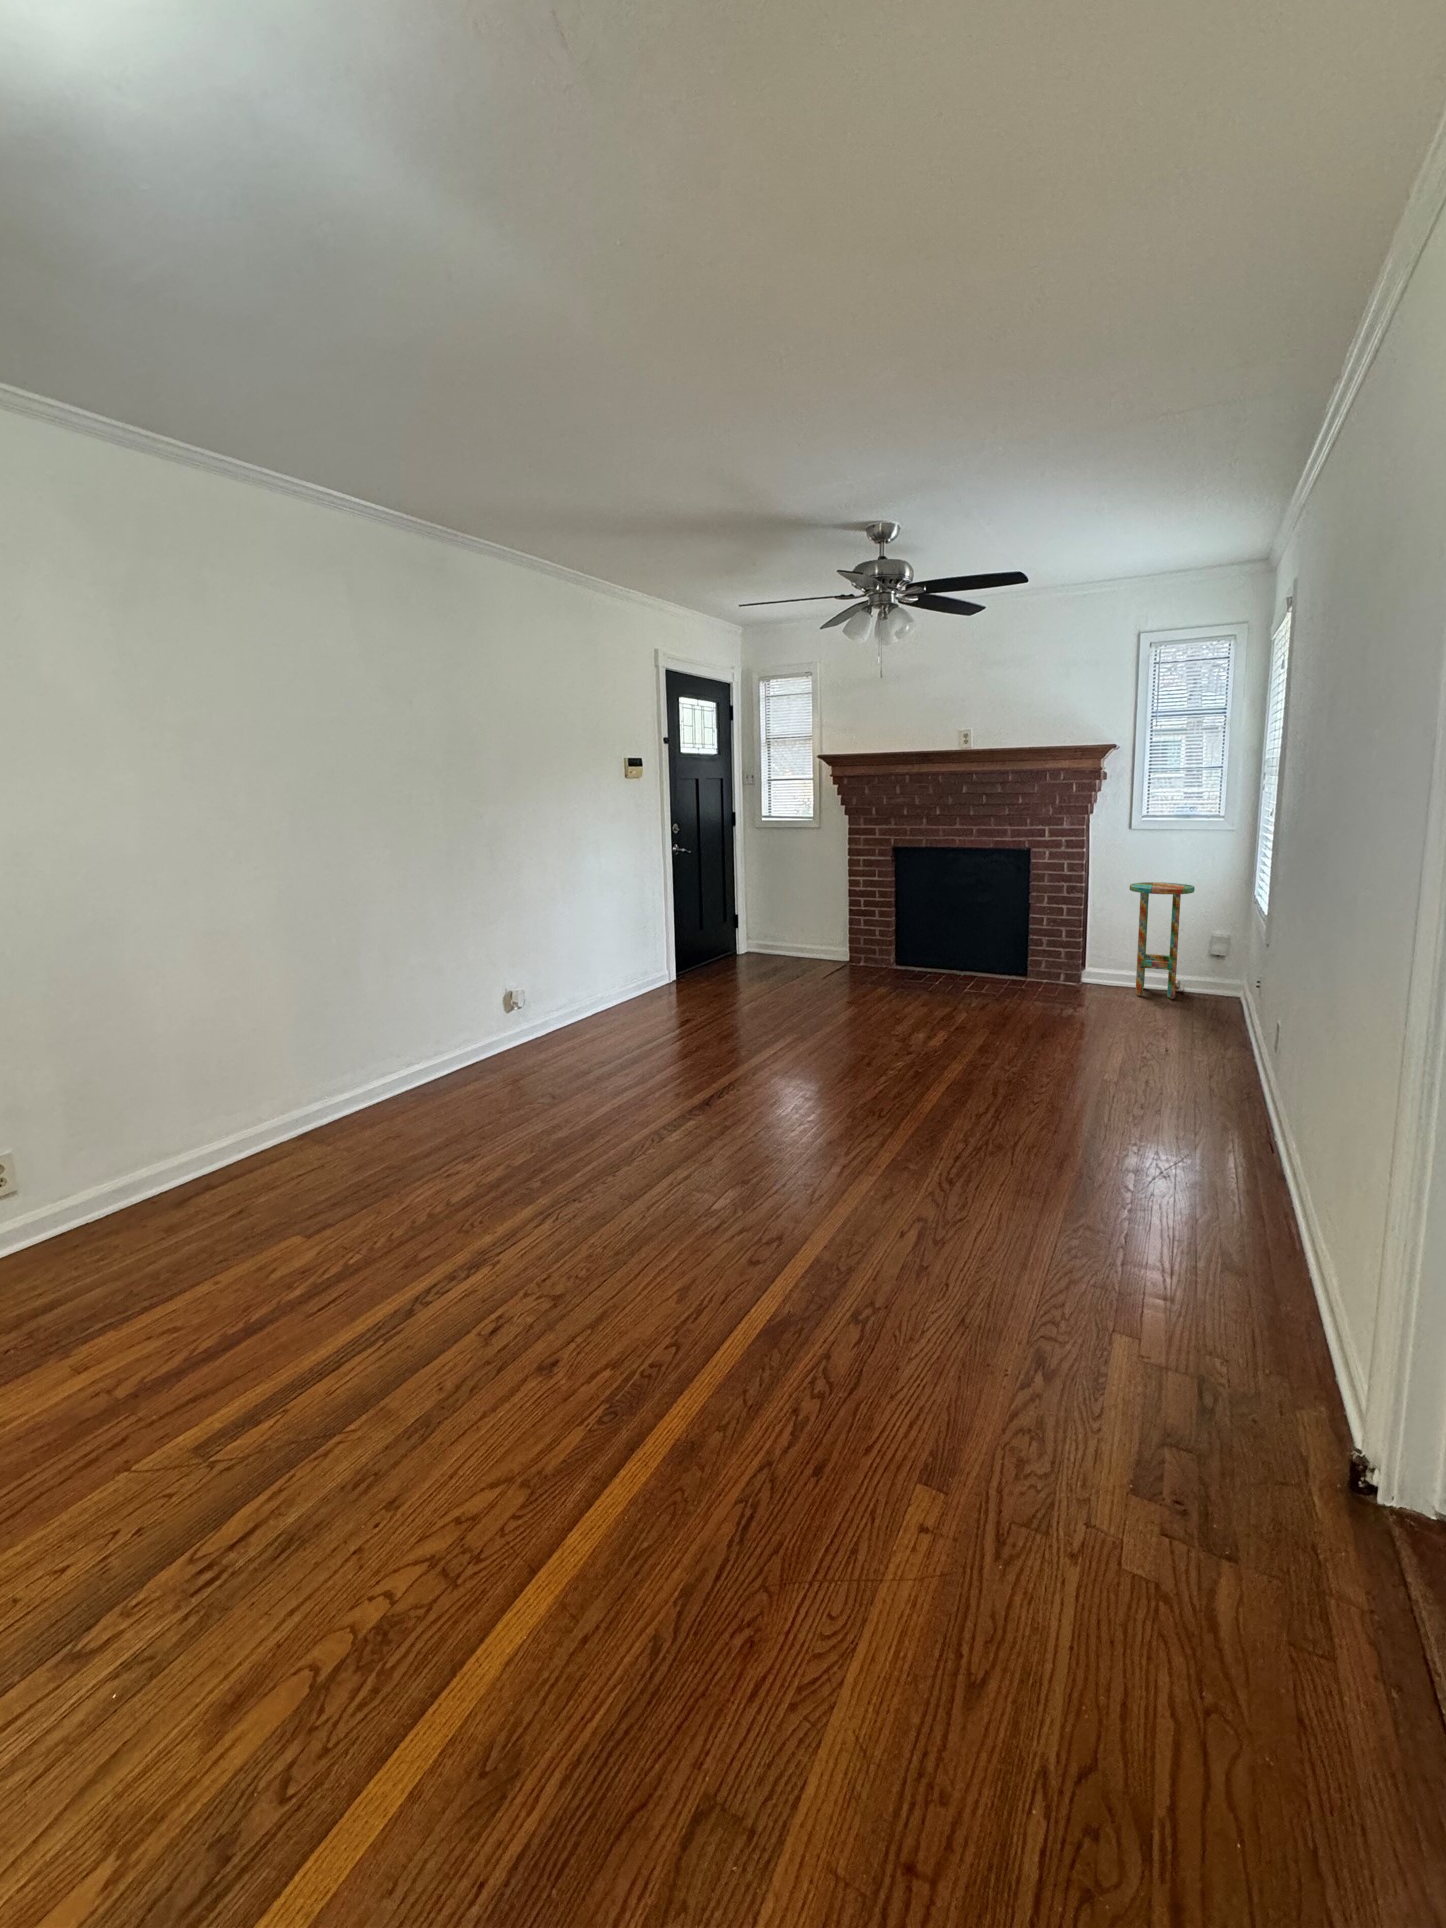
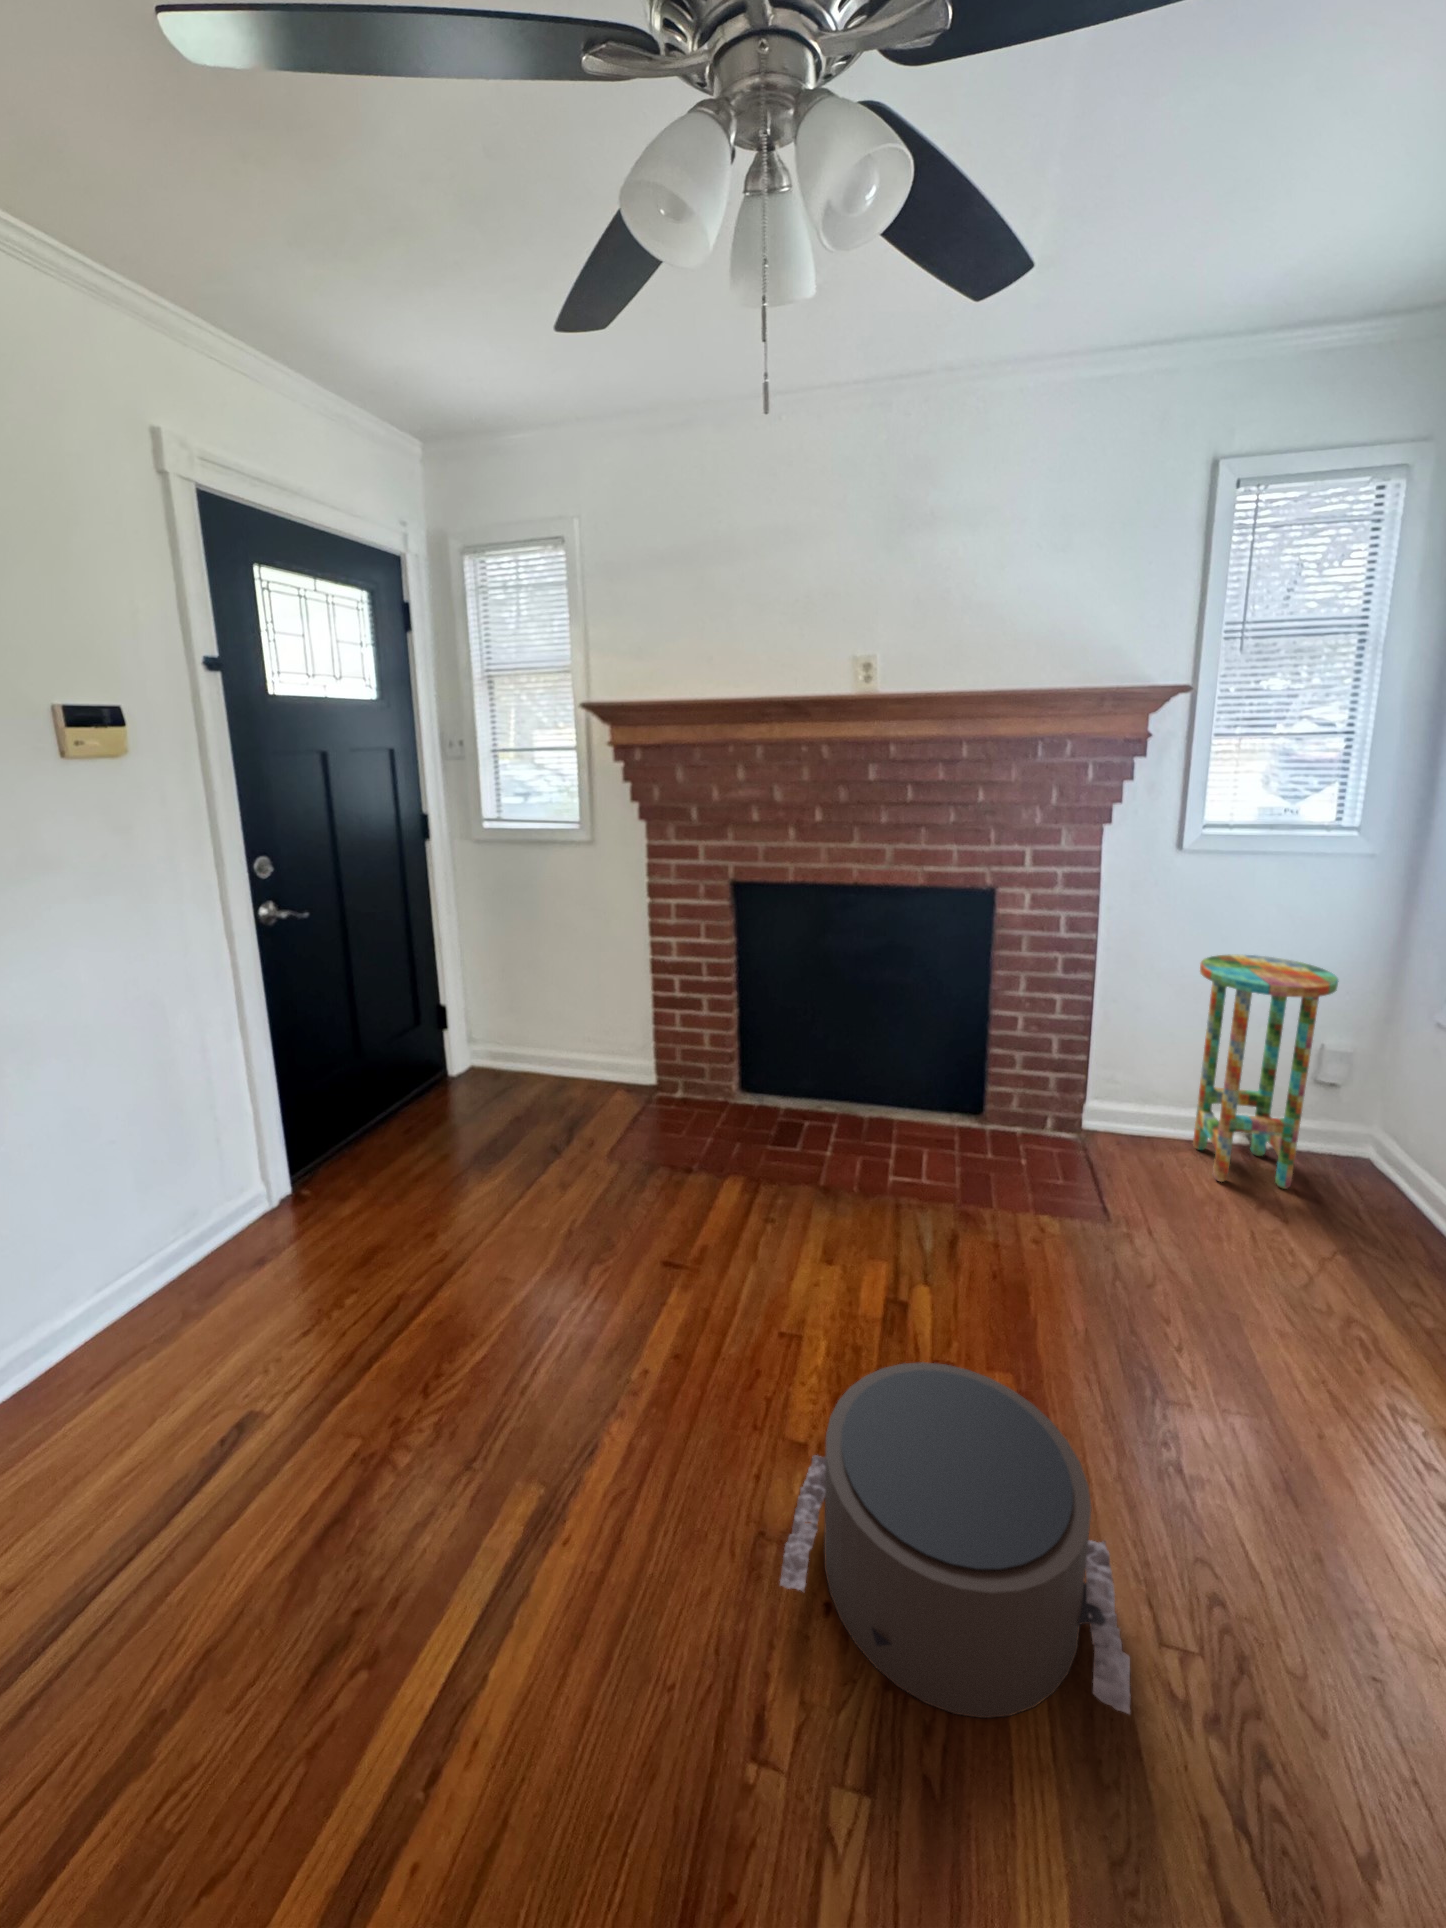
pouf: none [878,992,992,1061] -> present [780,1362,1131,1718]

